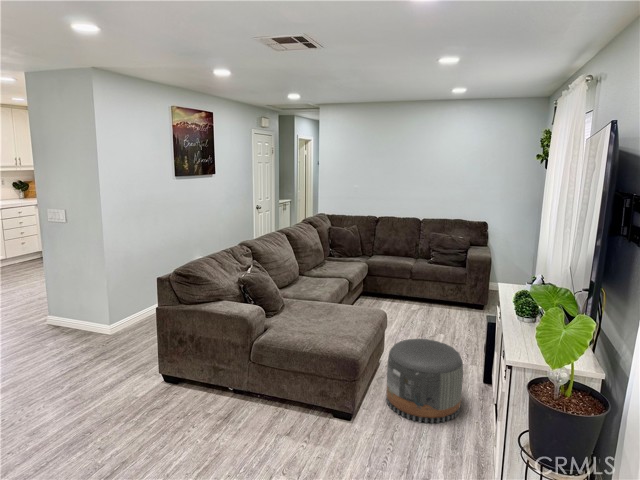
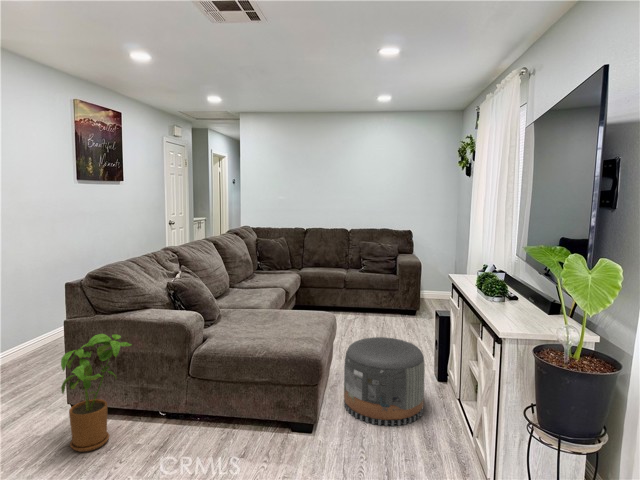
house plant: none [152,323,206,413] -> present [61,334,131,452]

